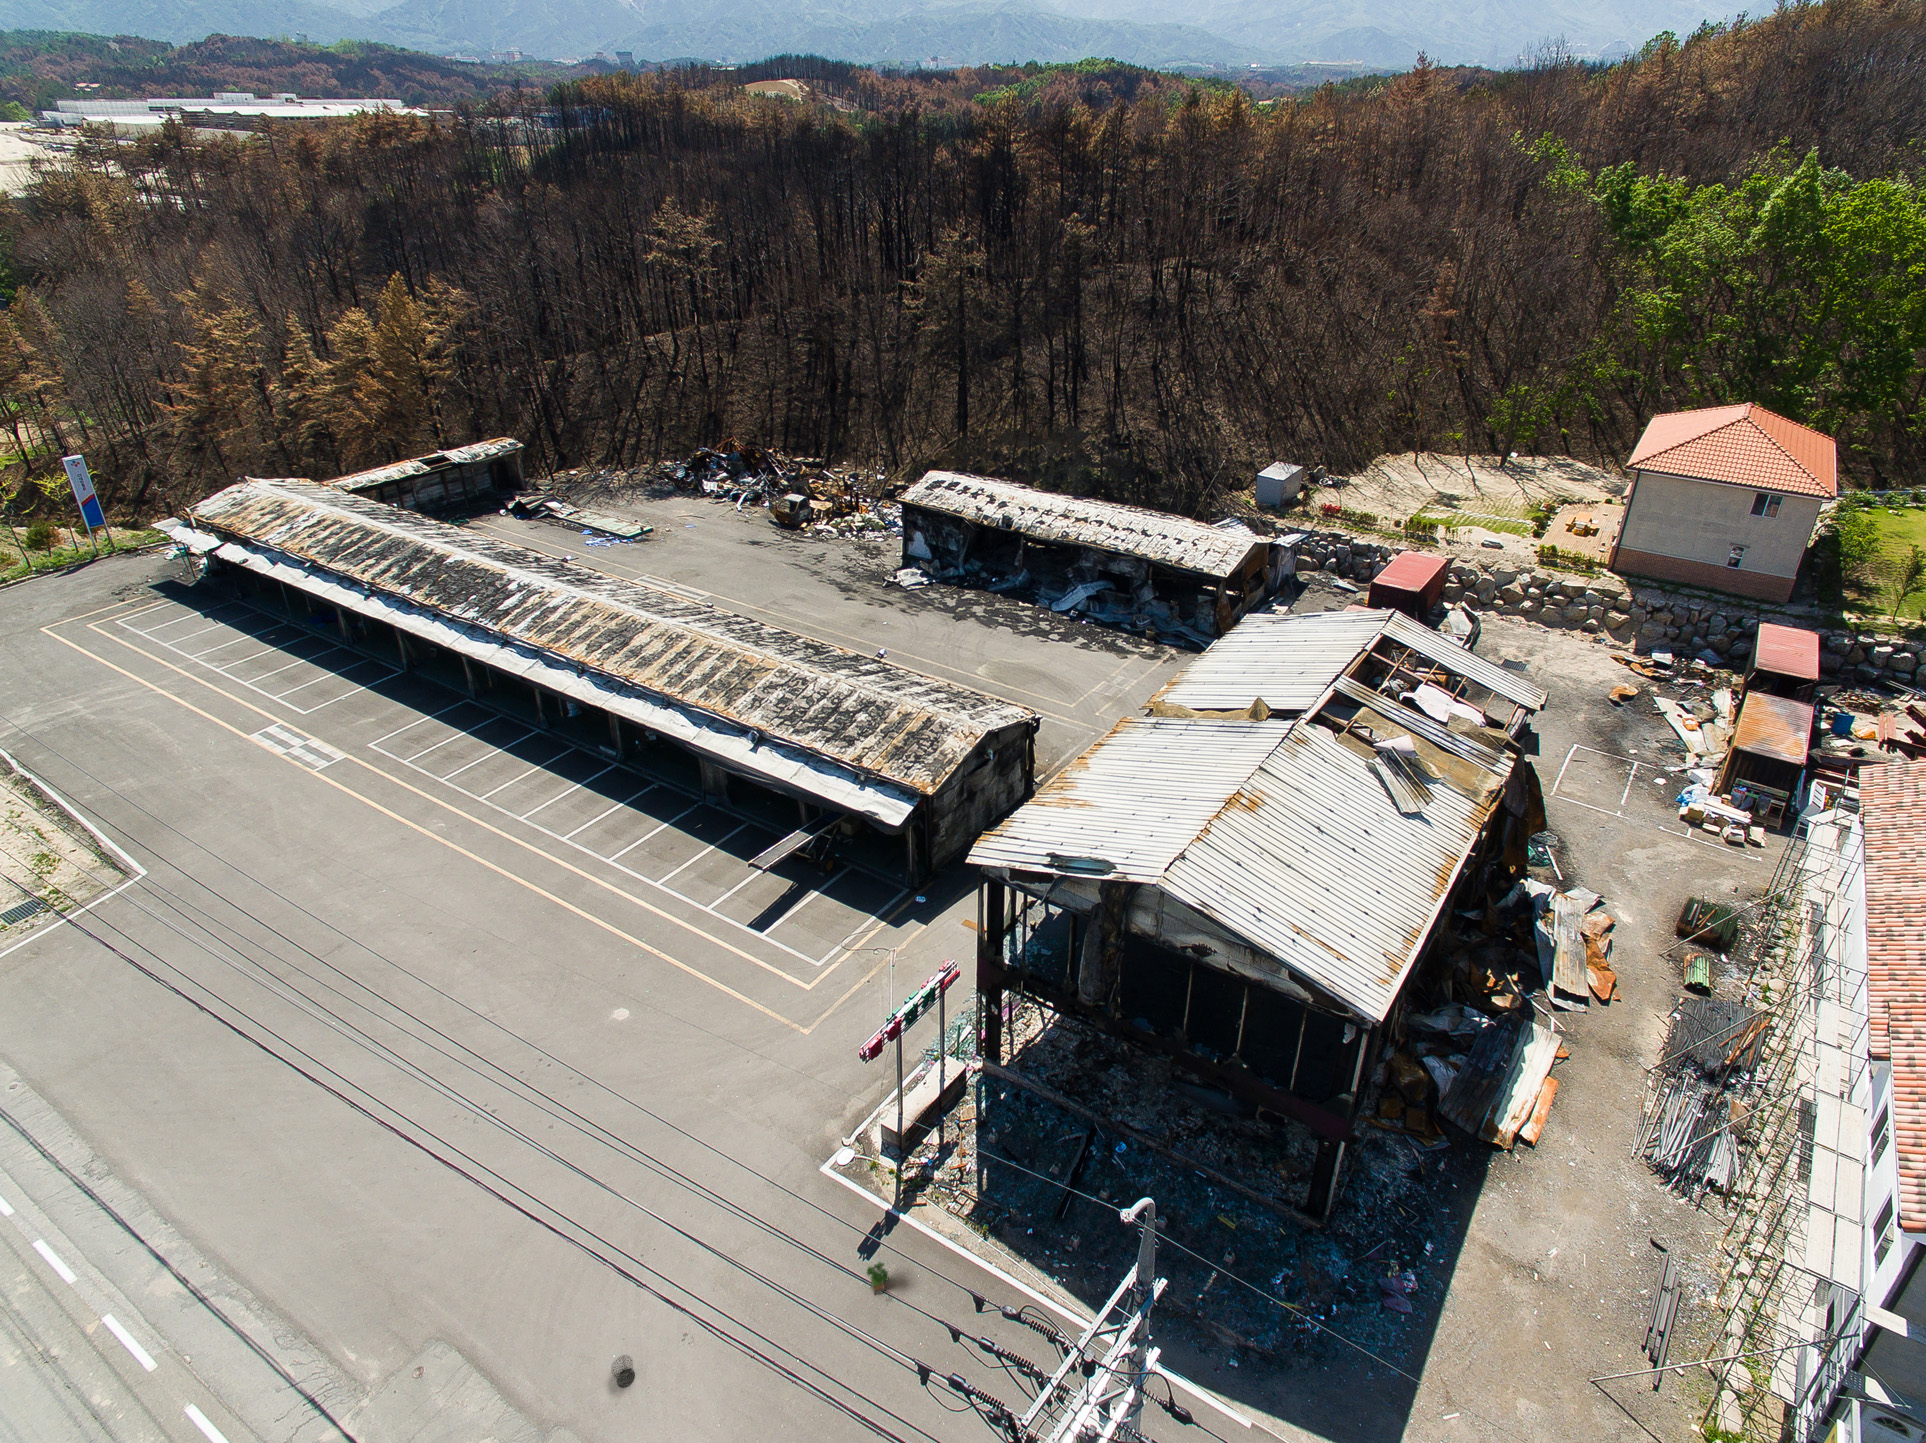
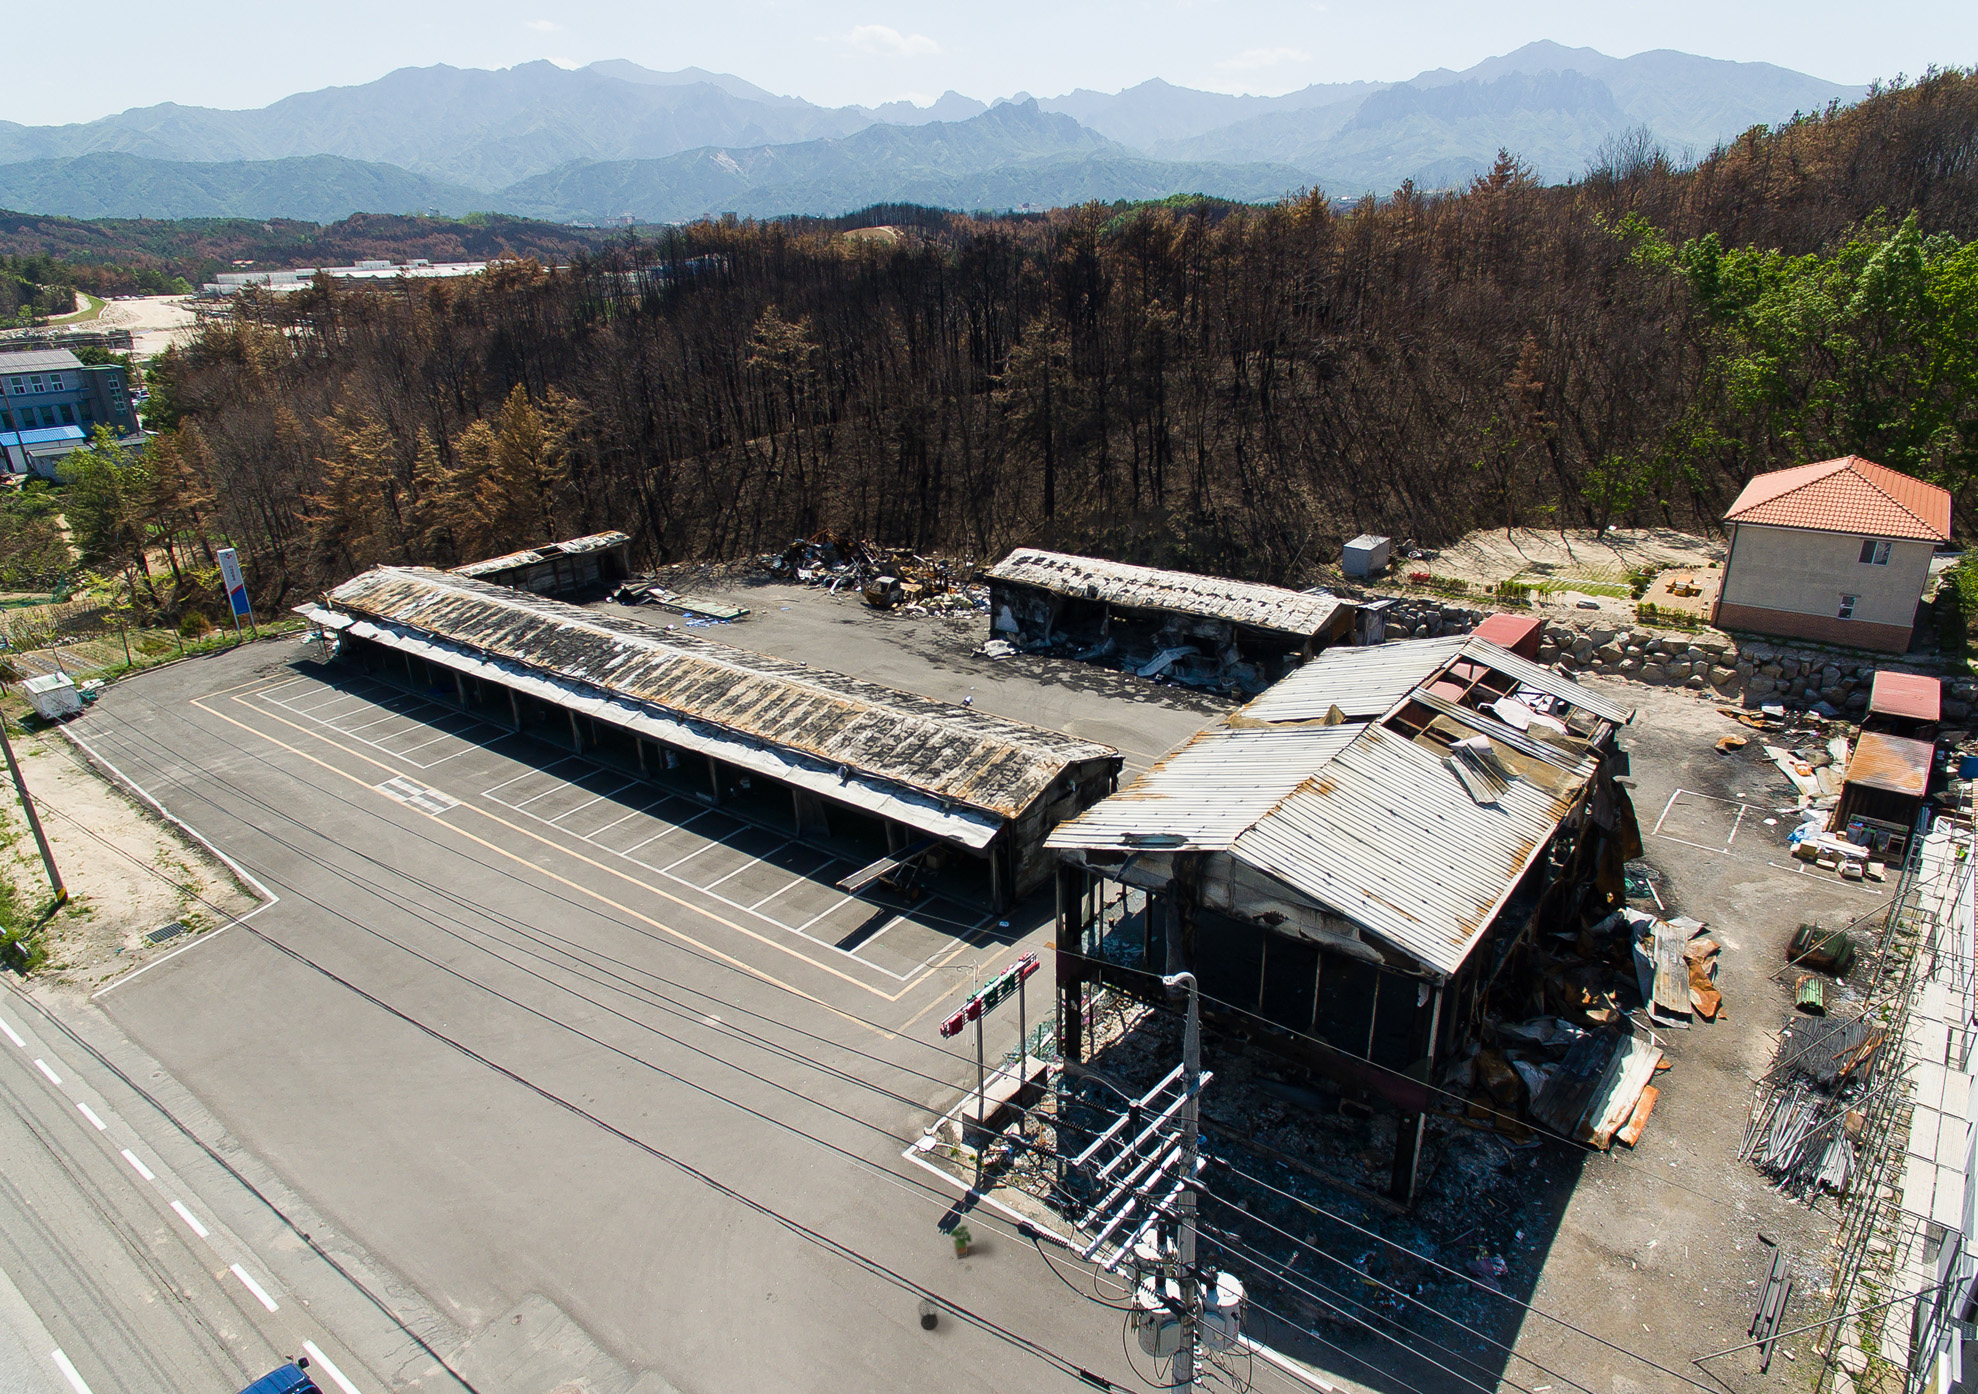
waste bin: present [612,1355,635,1387] -> present [919,1299,937,1329]

